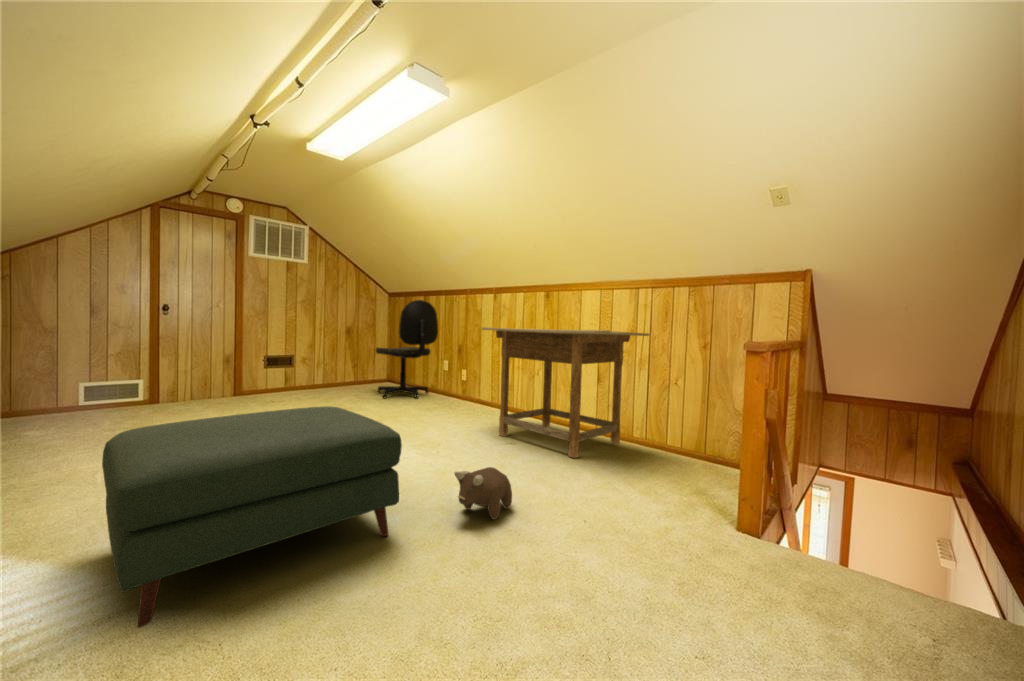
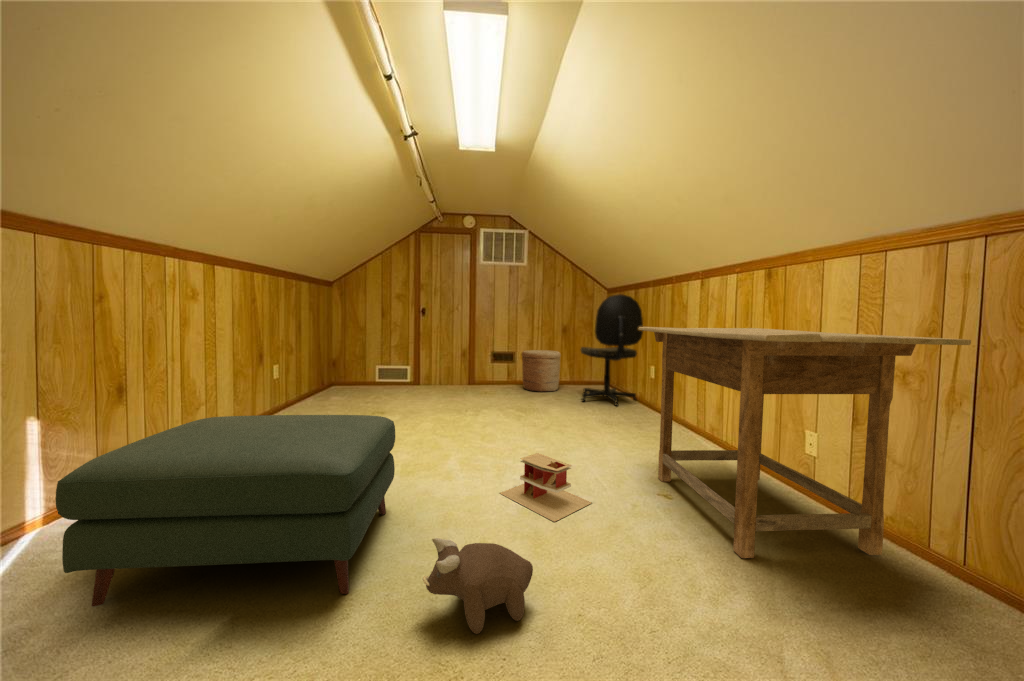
woven basket: none [305,353,350,395] -> present [522,350,561,392]
toy house: none [408,428,478,469] -> present [500,453,592,522]

